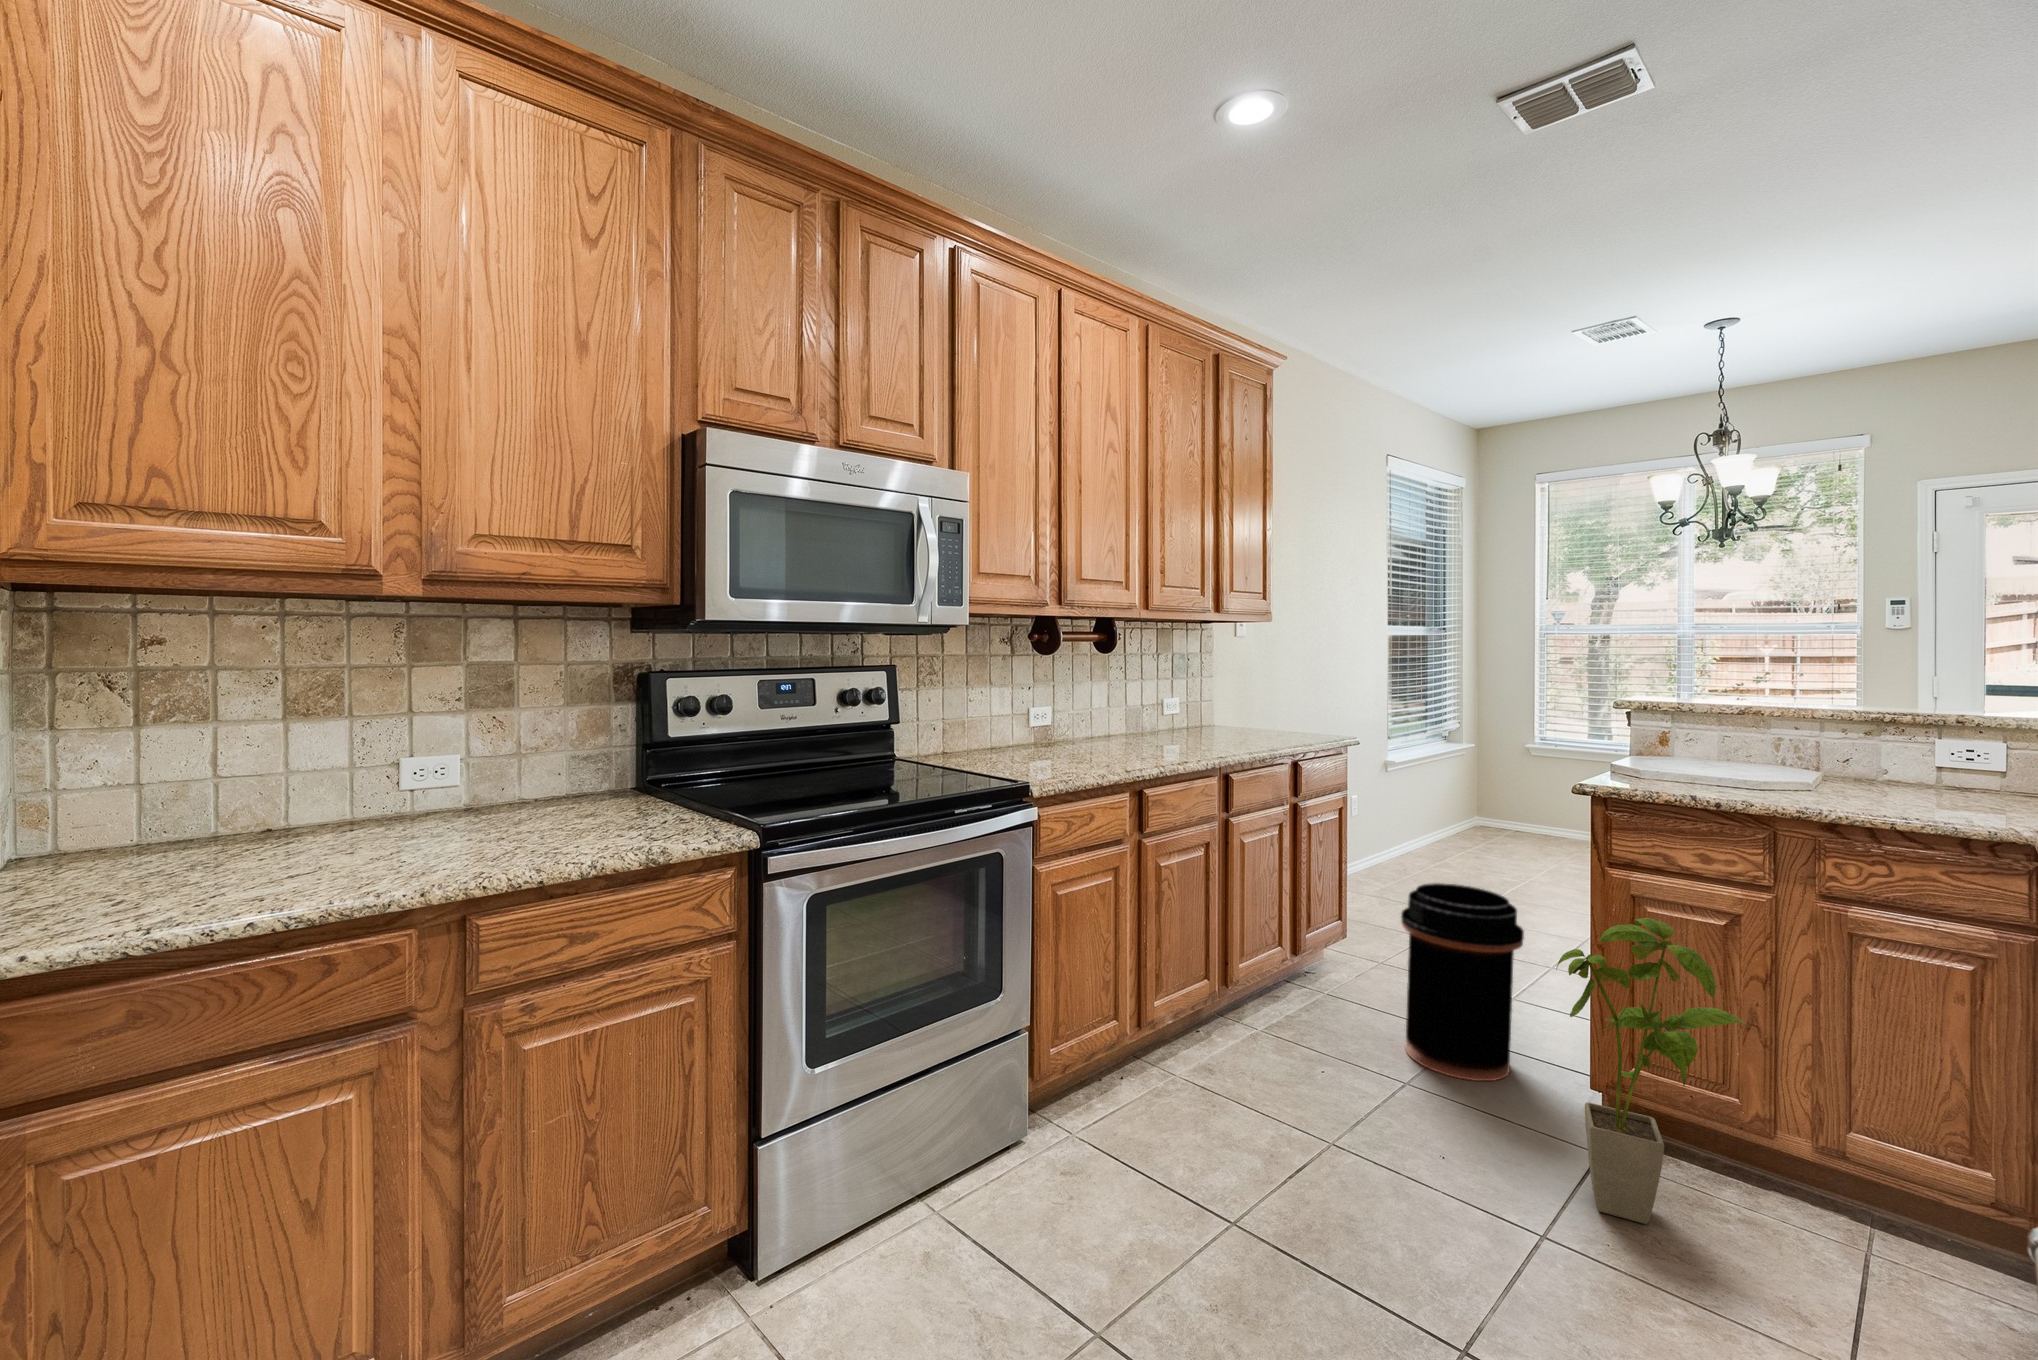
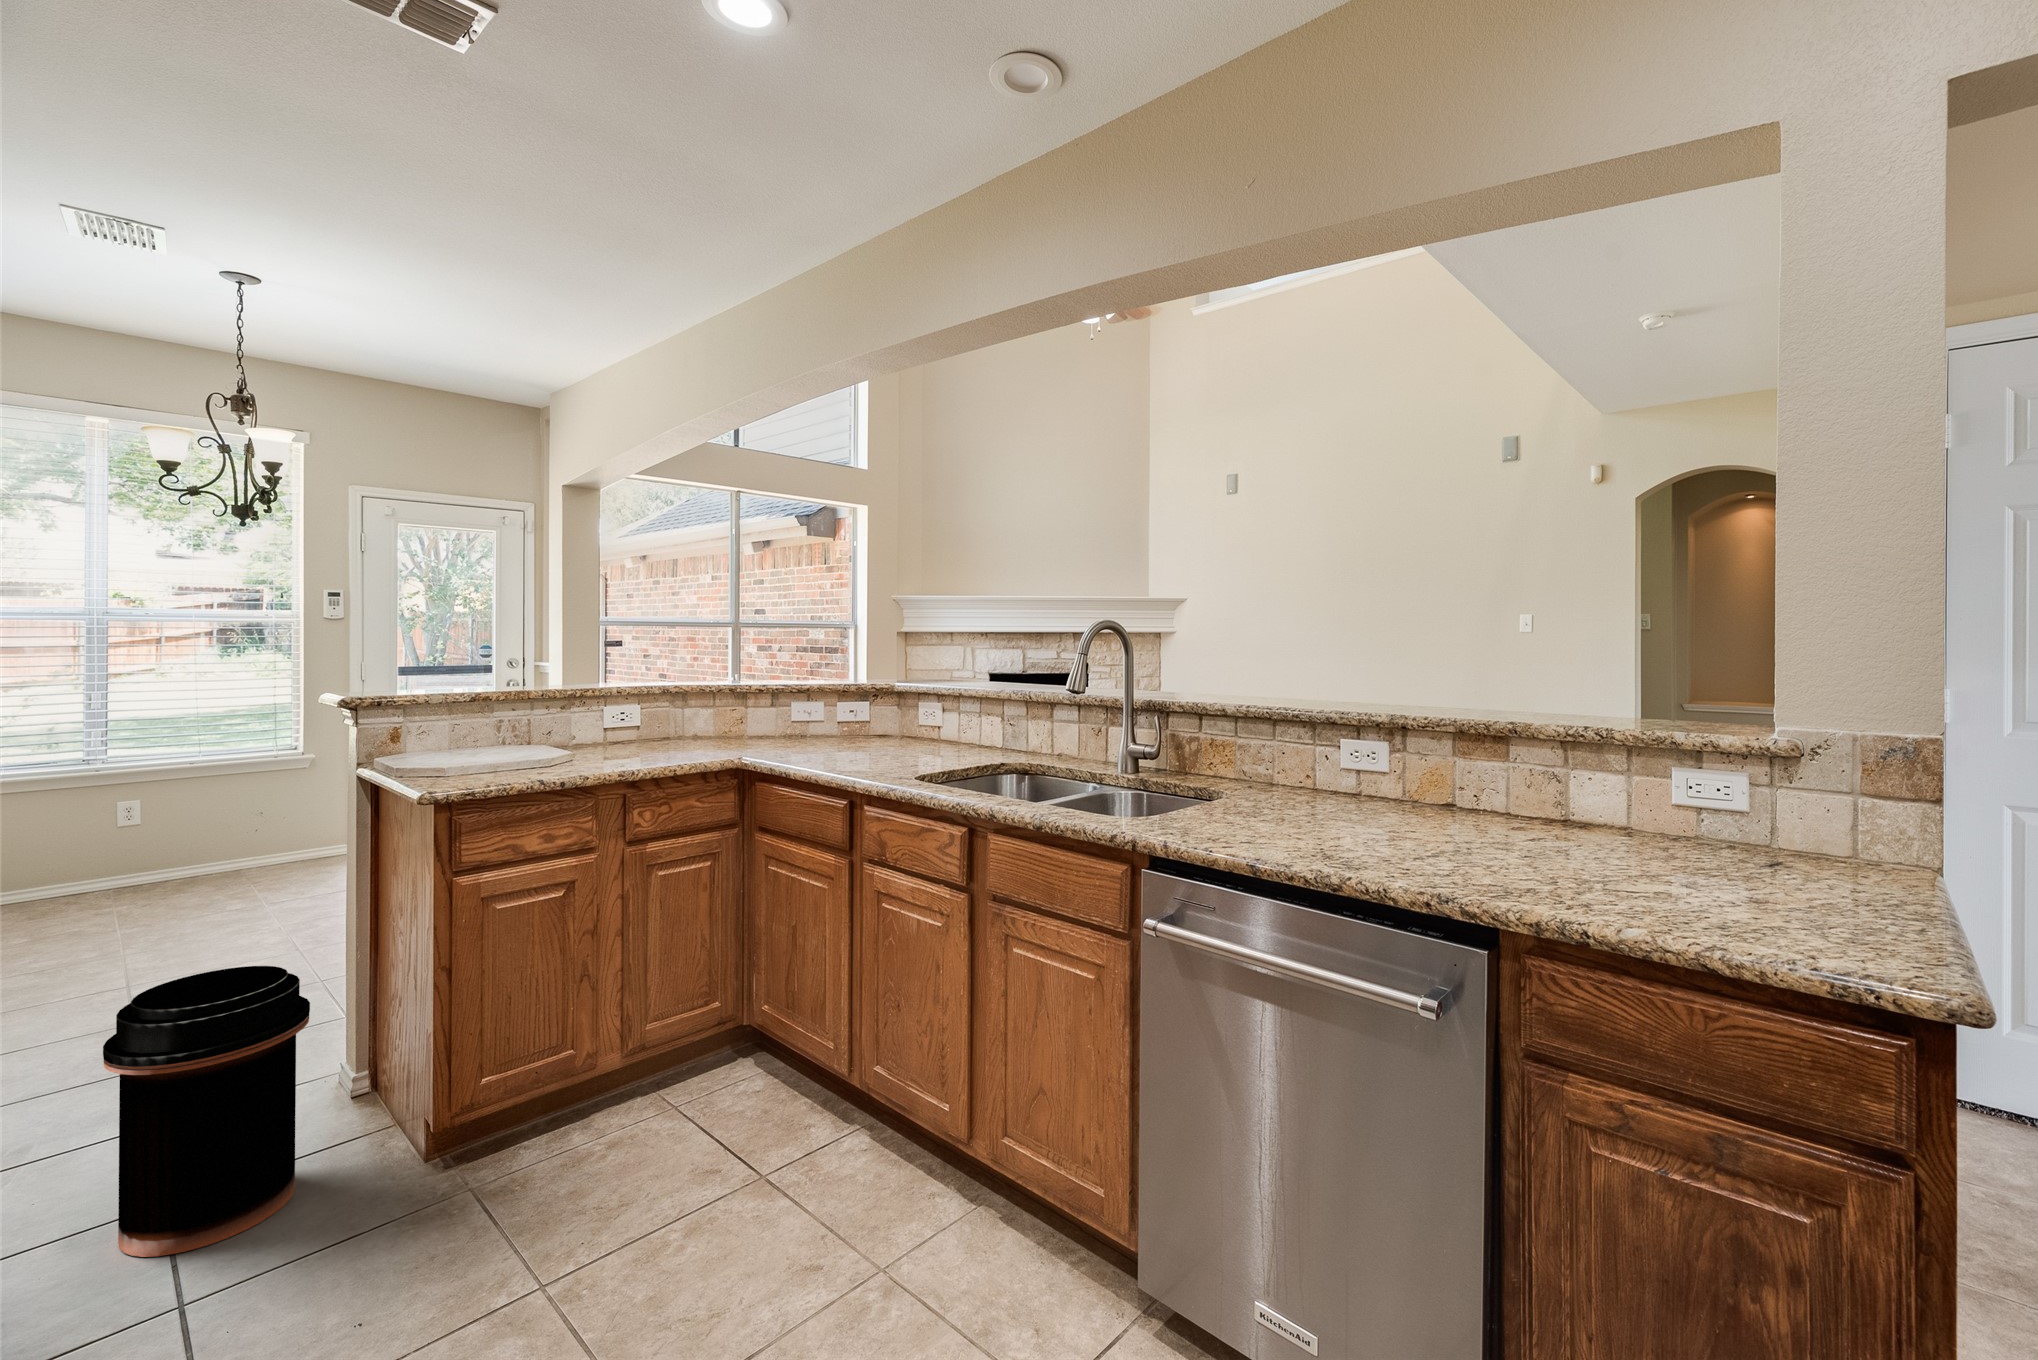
house plant: present [1556,918,1750,1224] -> none [464,907,647,1228]

